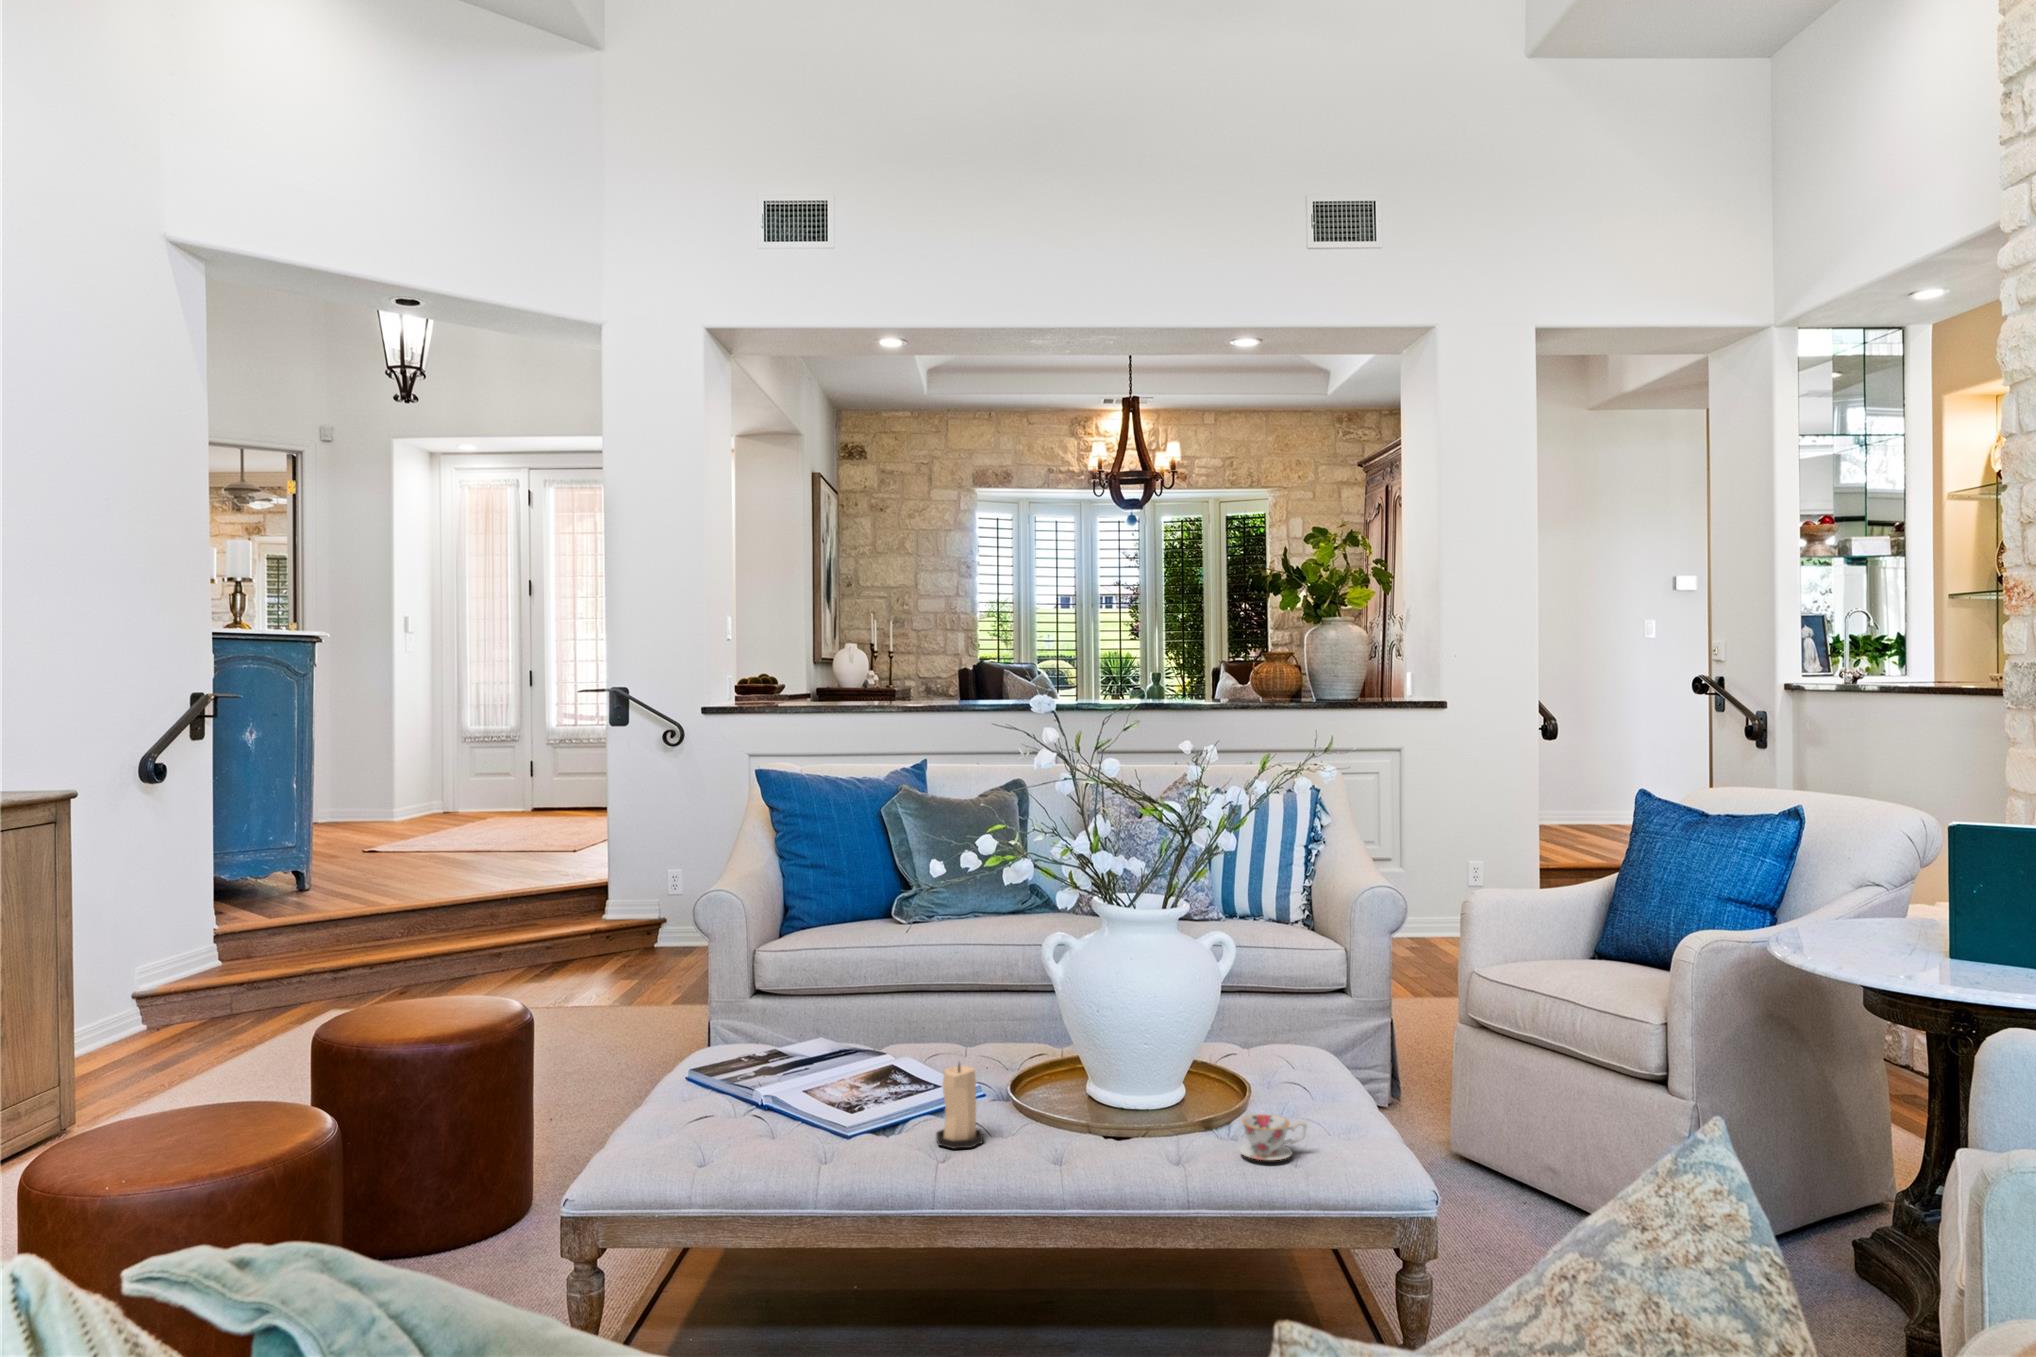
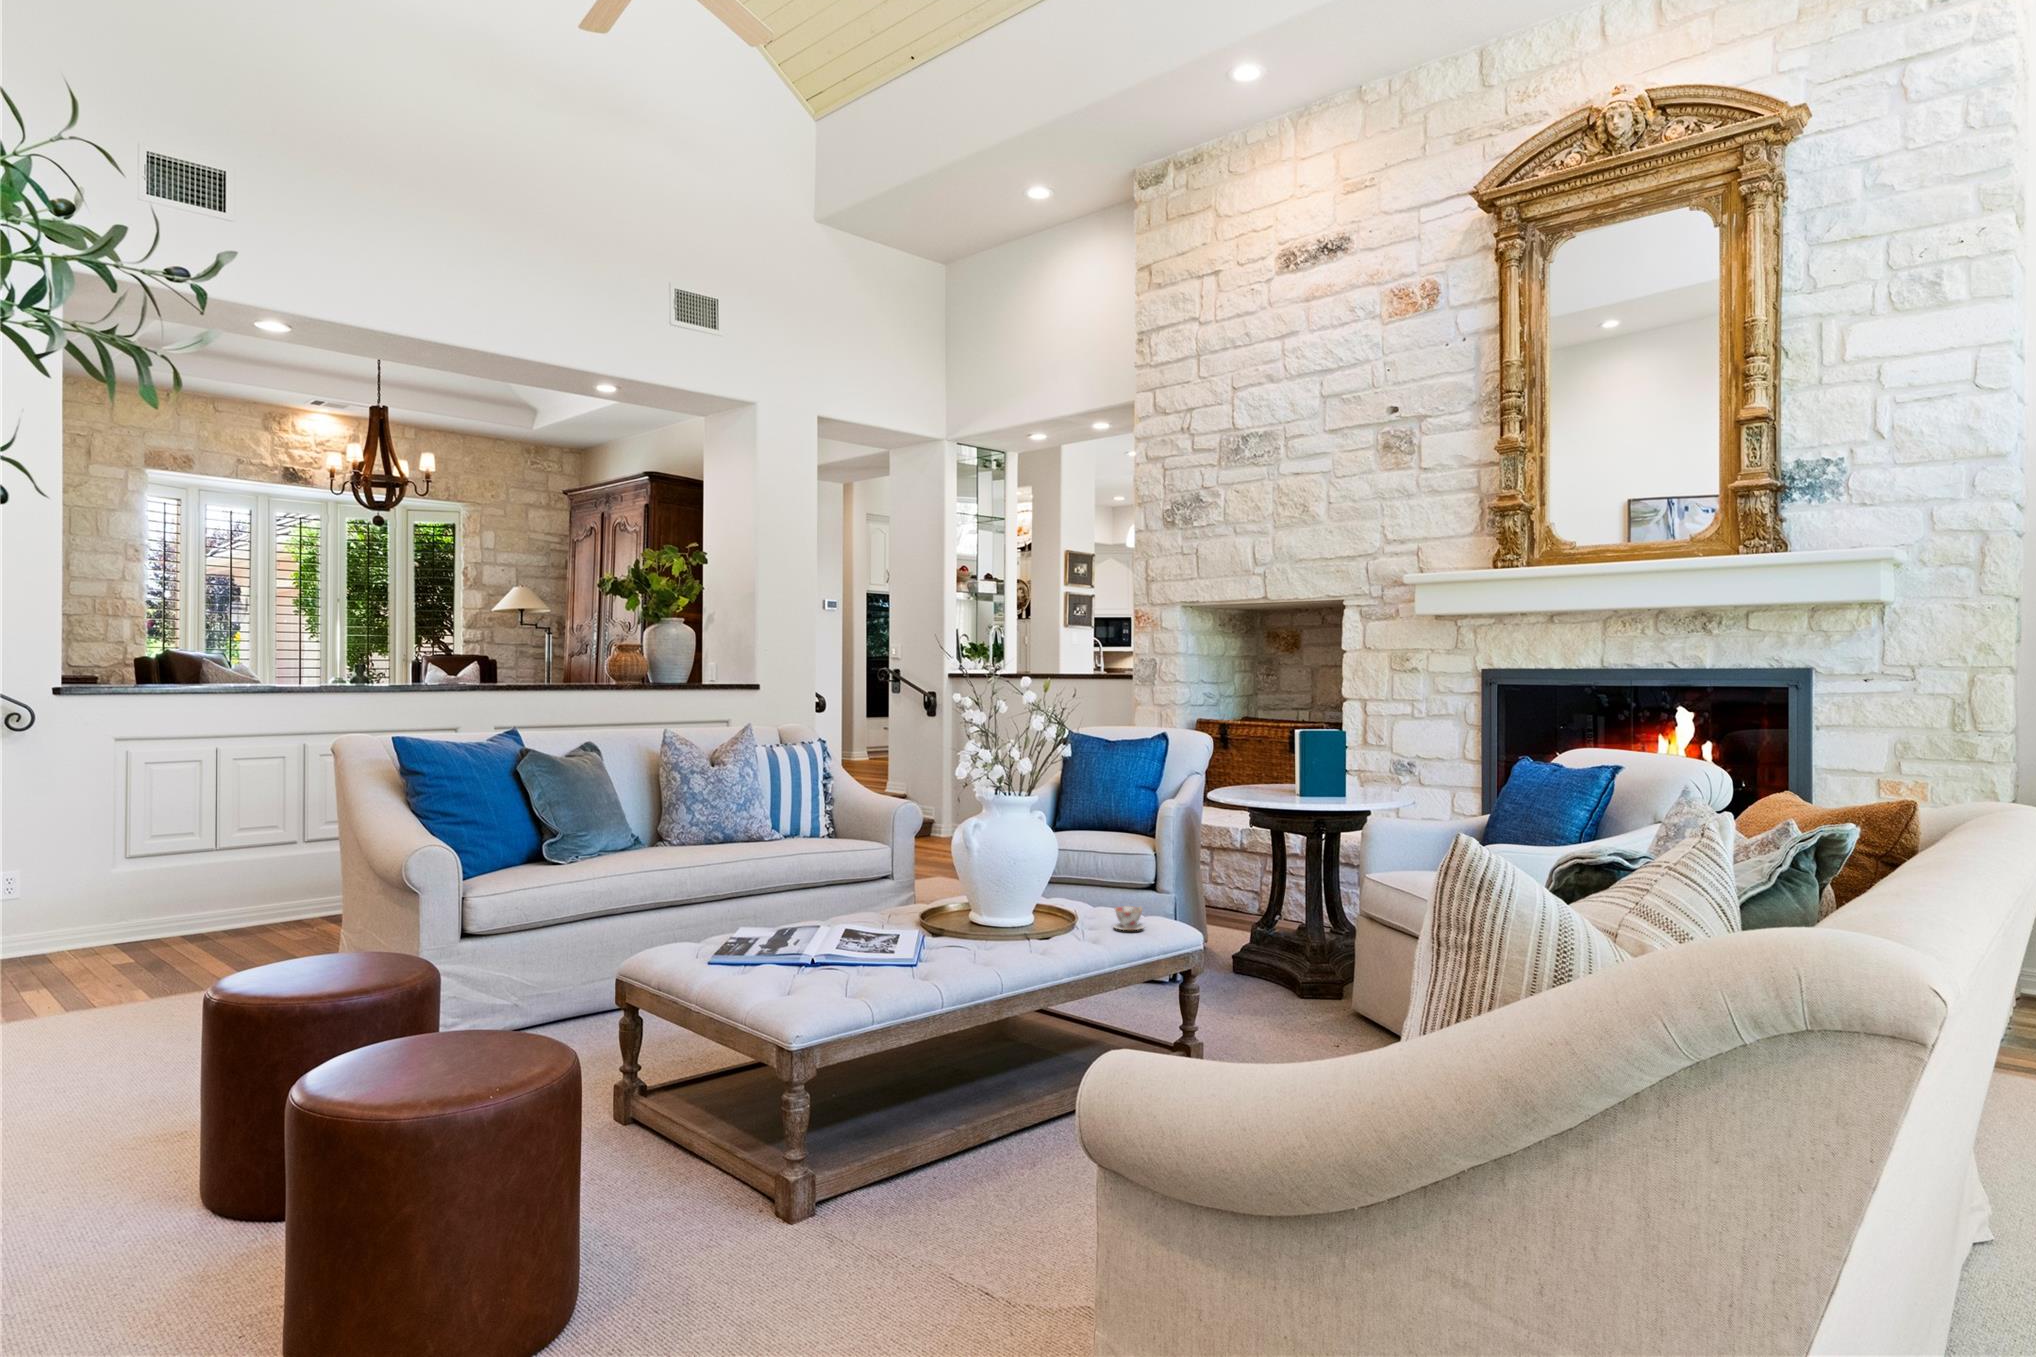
candle: present [936,1064,983,1149] -> none [959,903,991,959]

